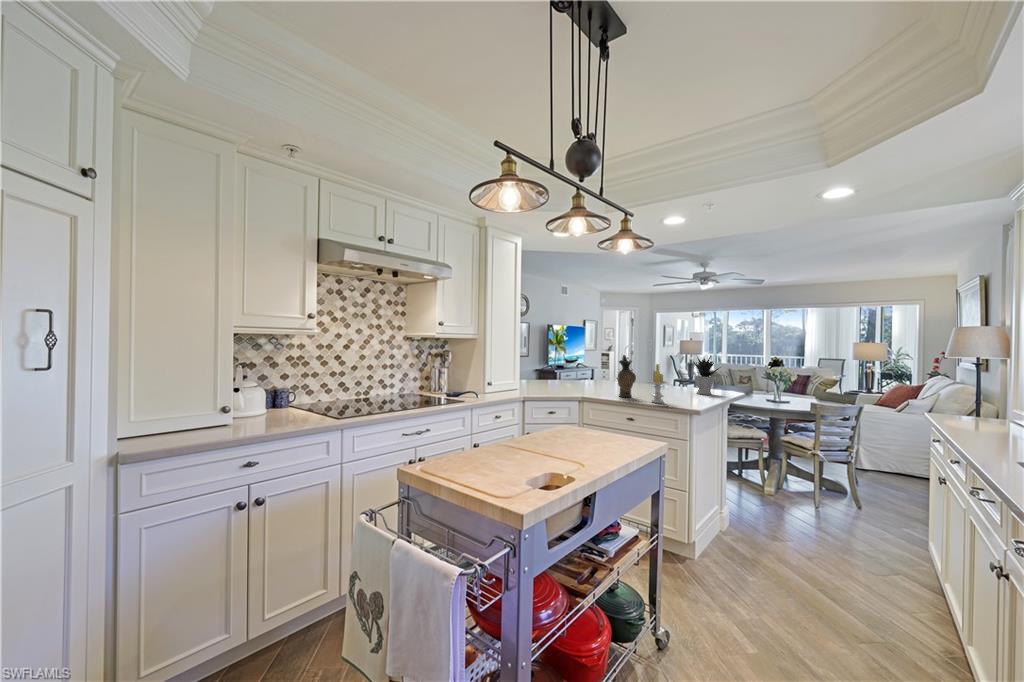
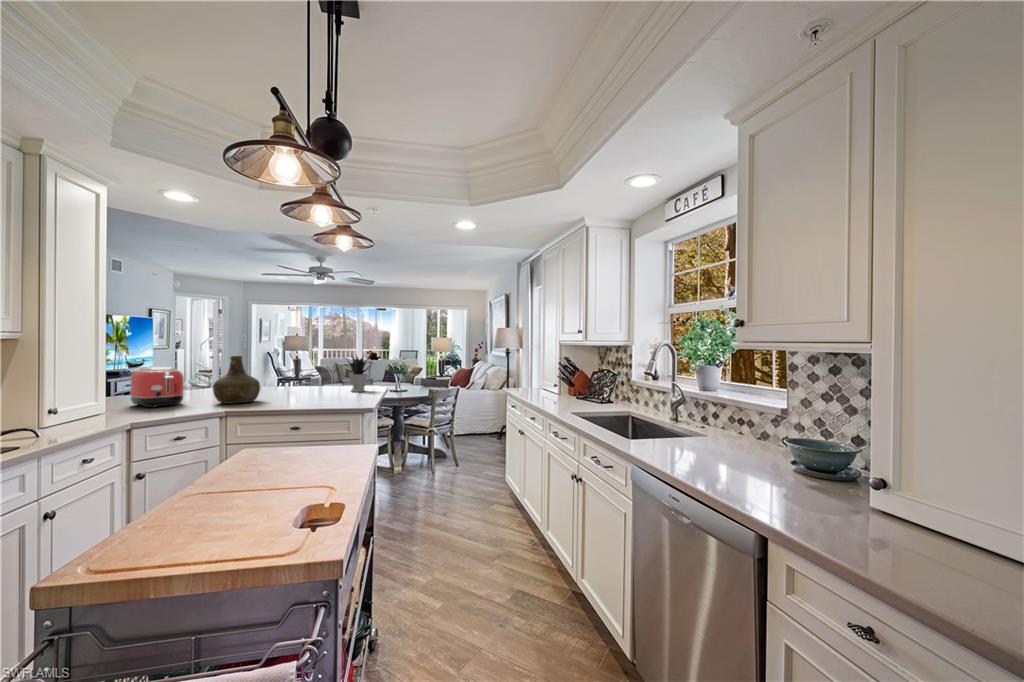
bottle: none [579,354,612,392] -> present [213,356,260,404]
ceramic pitcher: present [618,355,636,397] -> none [274,356,297,405]
toaster: none [535,360,564,389] -> present [130,367,184,408]
candle: present [648,364,668,403] -> none [317,365,339,406]

